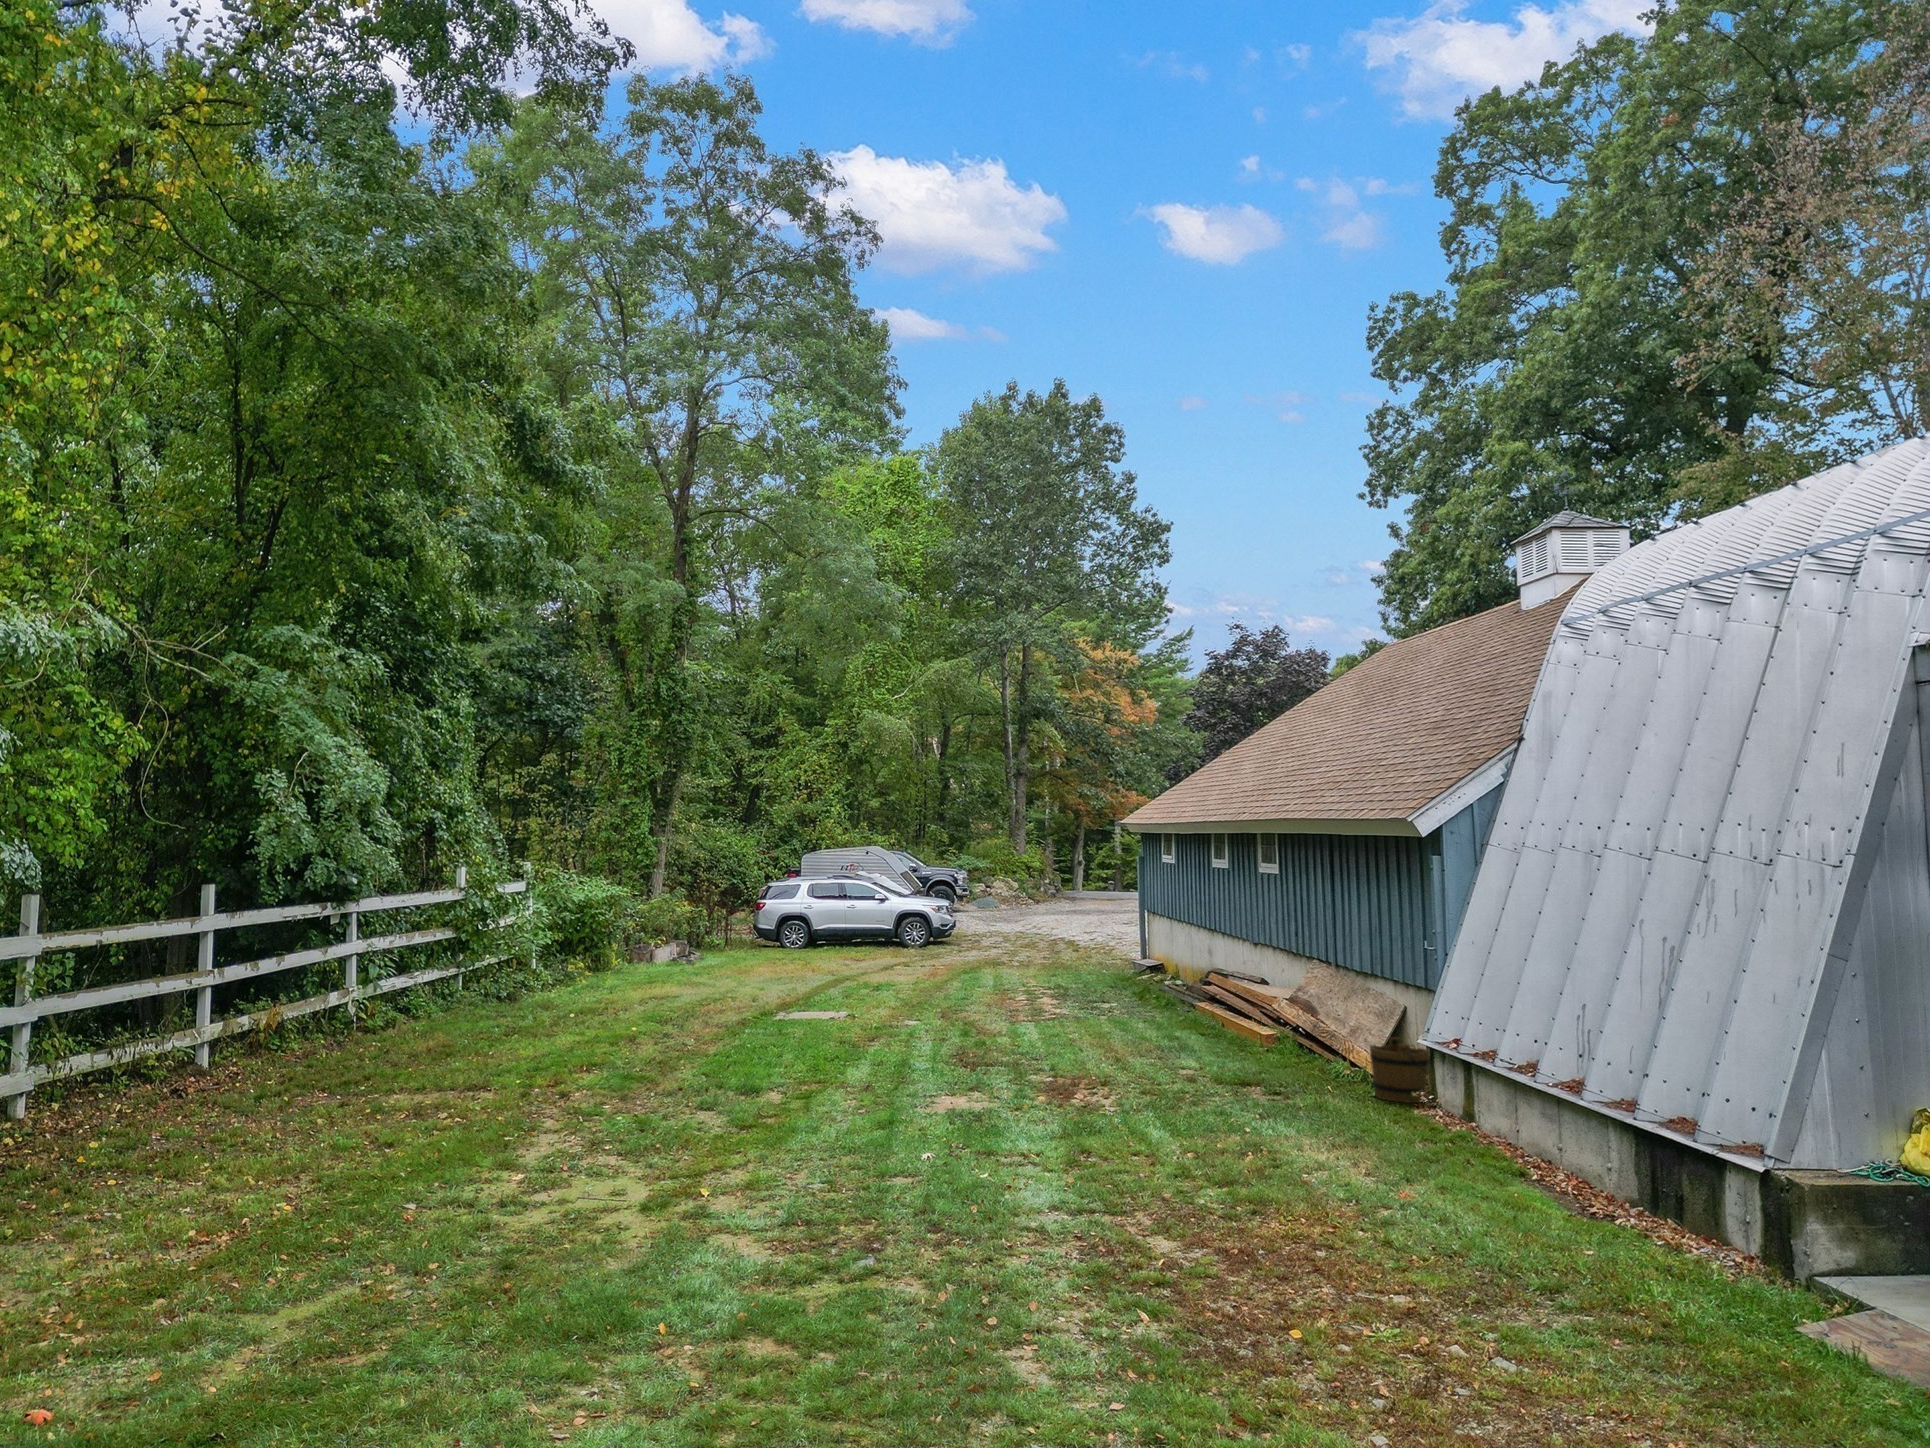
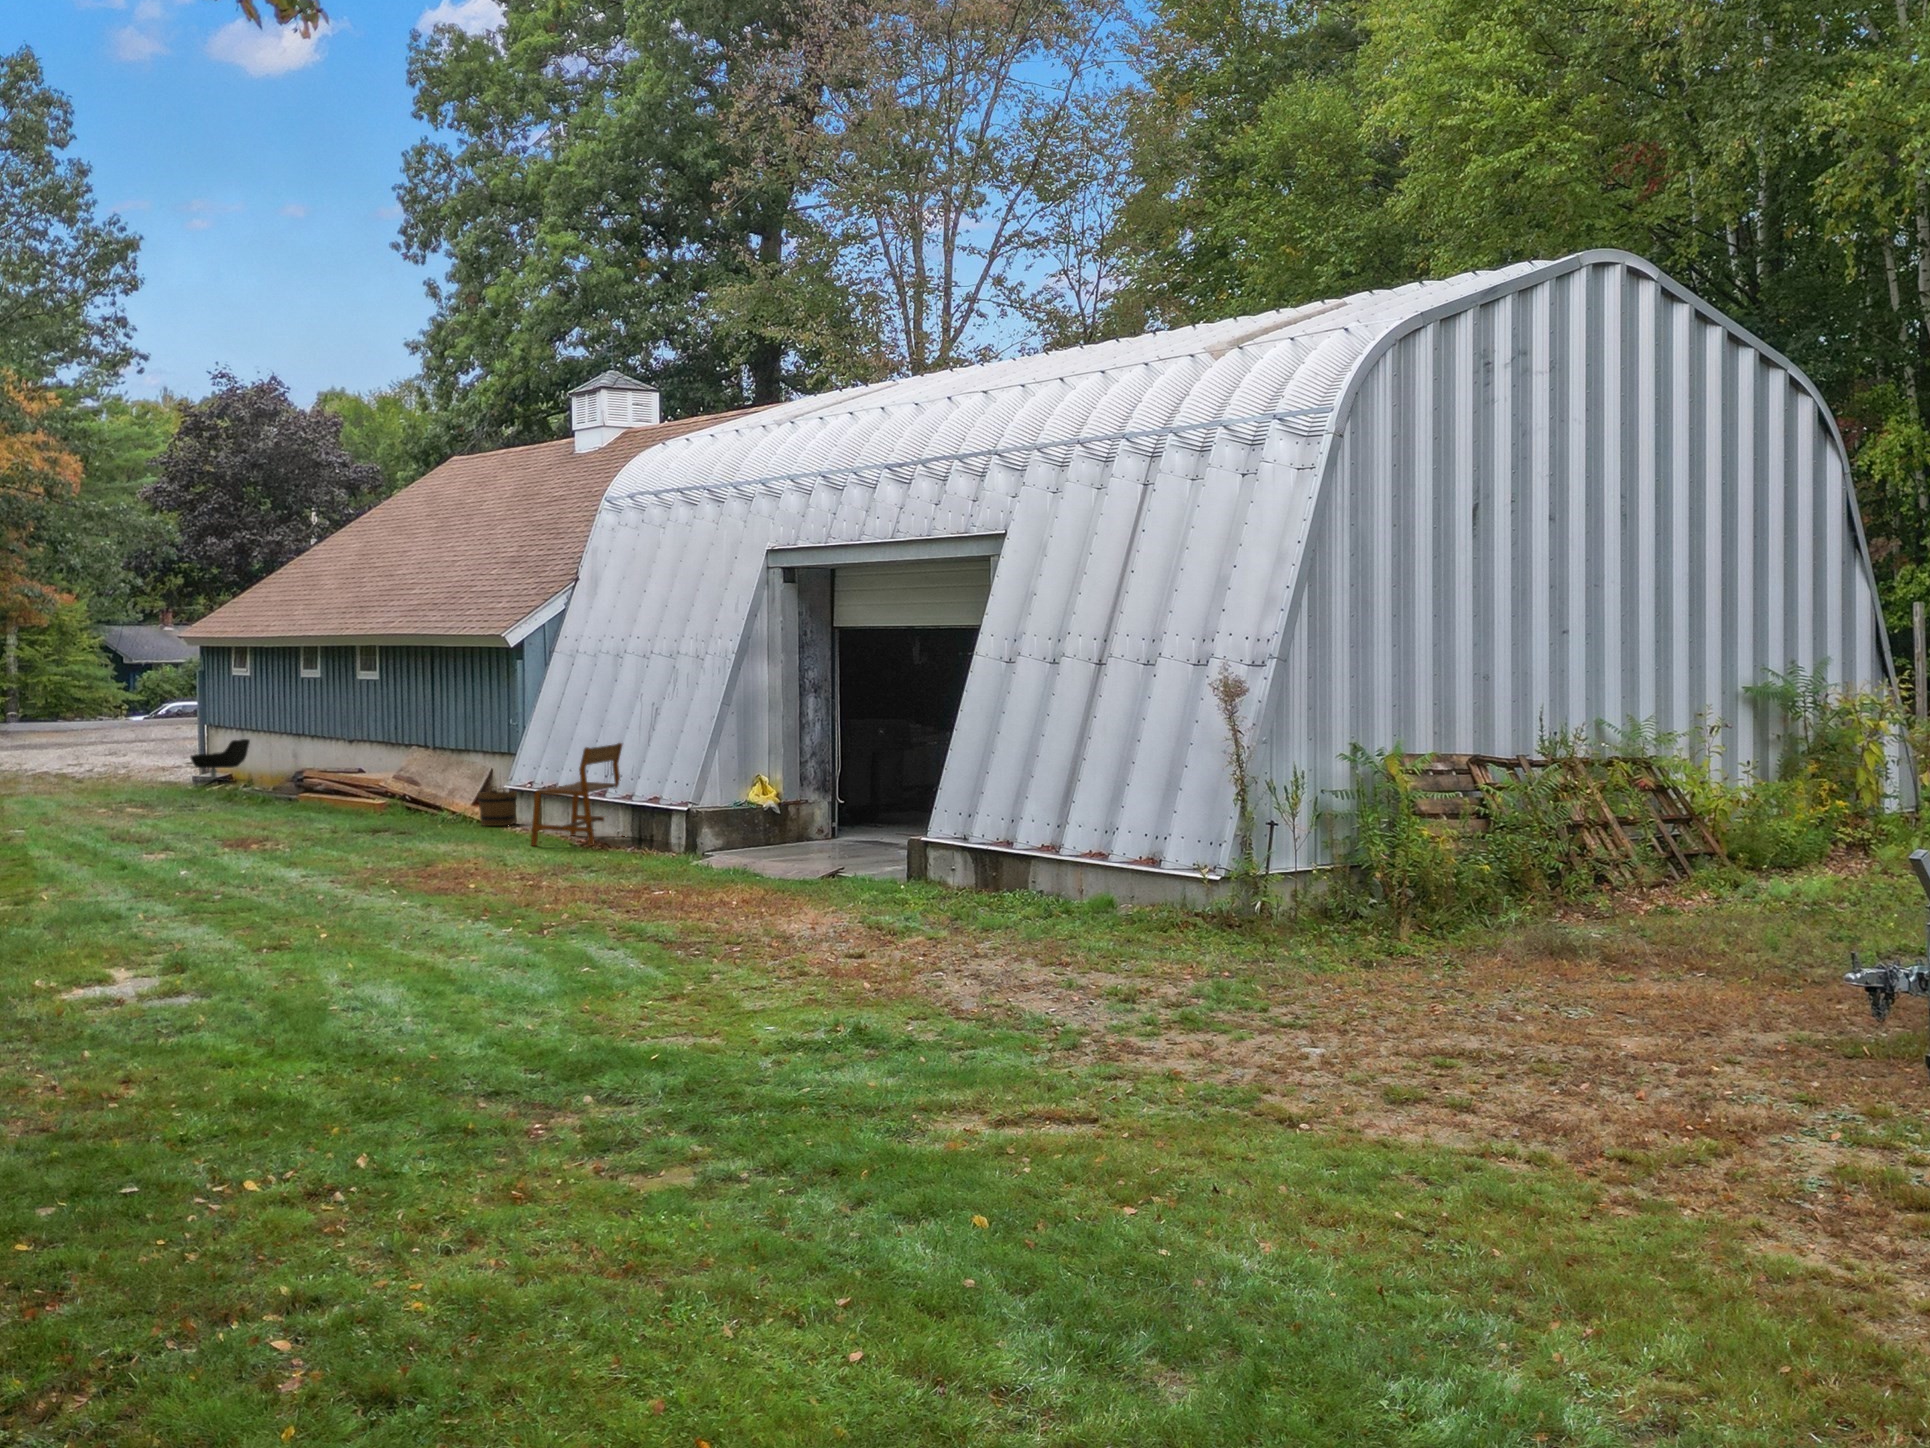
lounge chair: none [1120,935,1178,978] -> present [190,739,250,782]
bench: none [1433,998,1622,1197] -> present [531,743,622,846]

